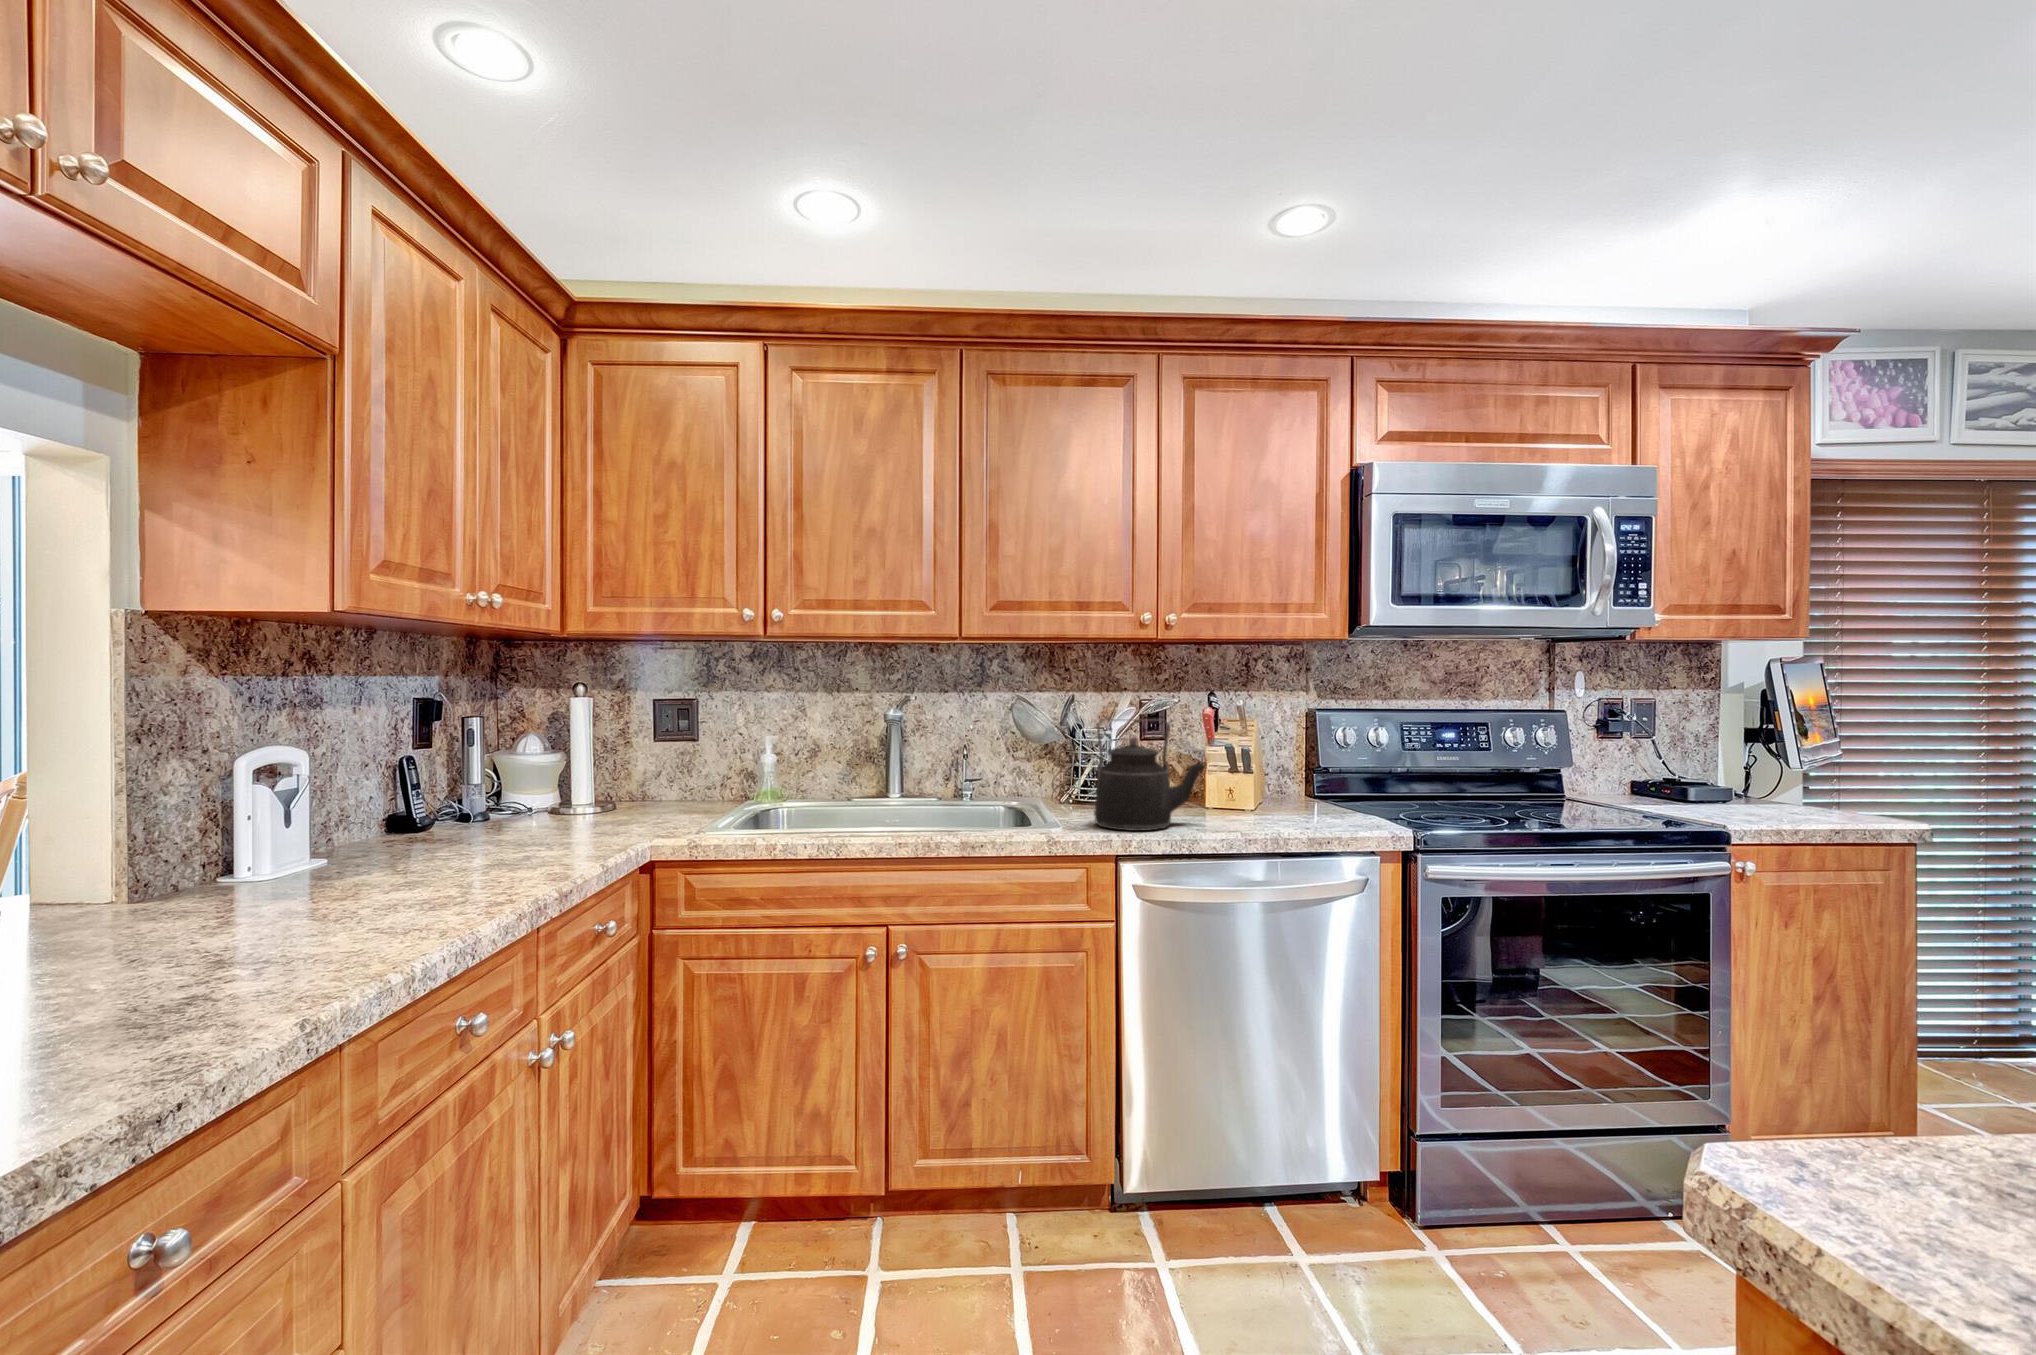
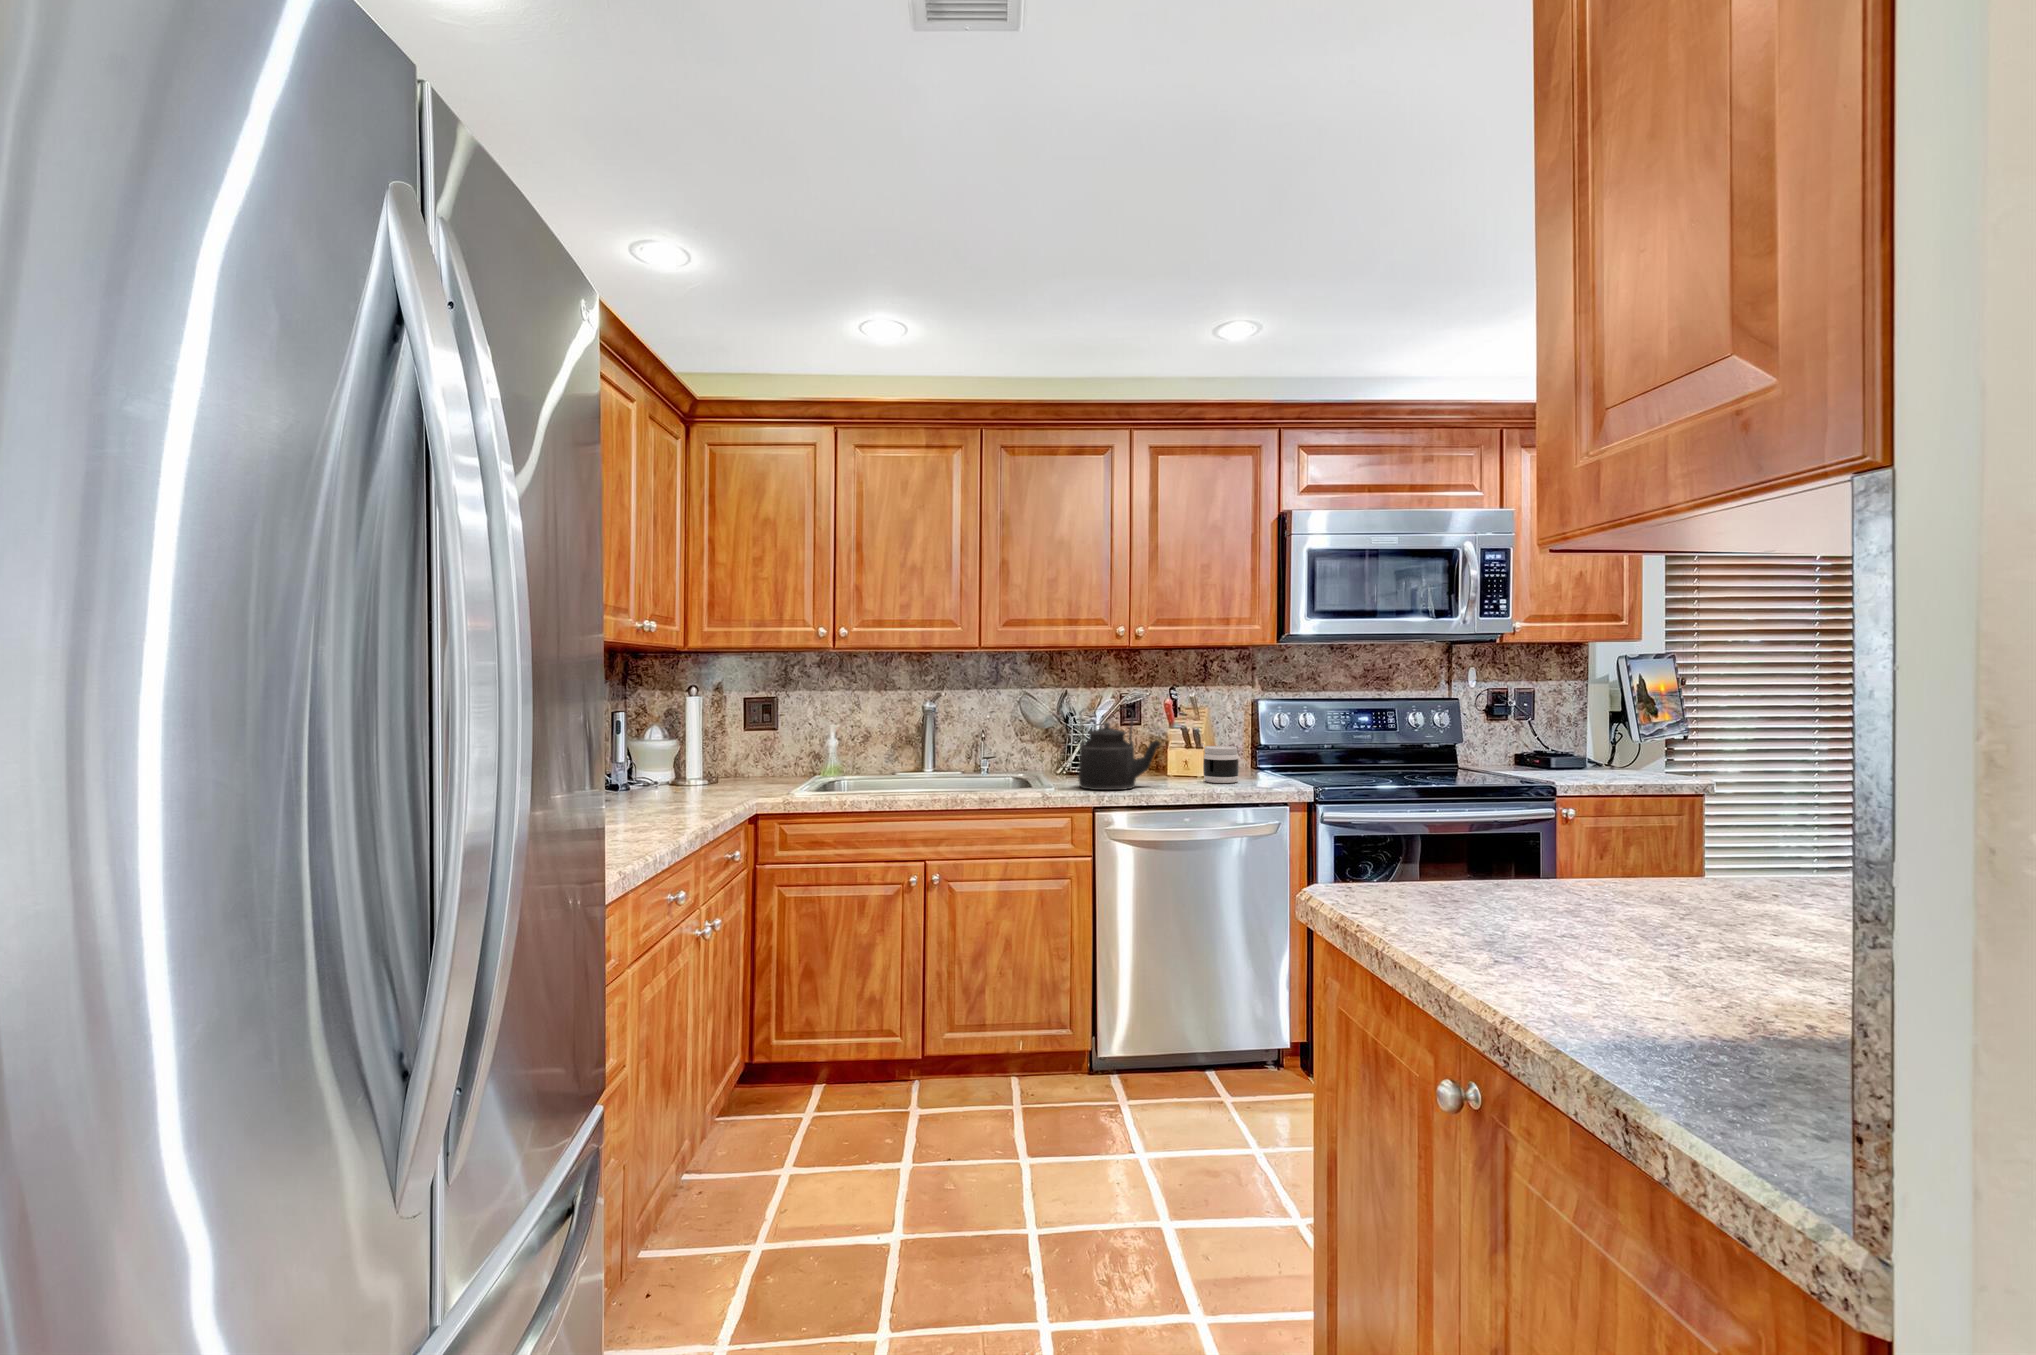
jar: none [1257,769,1303,819] -> present [1203,746,1239,783]

